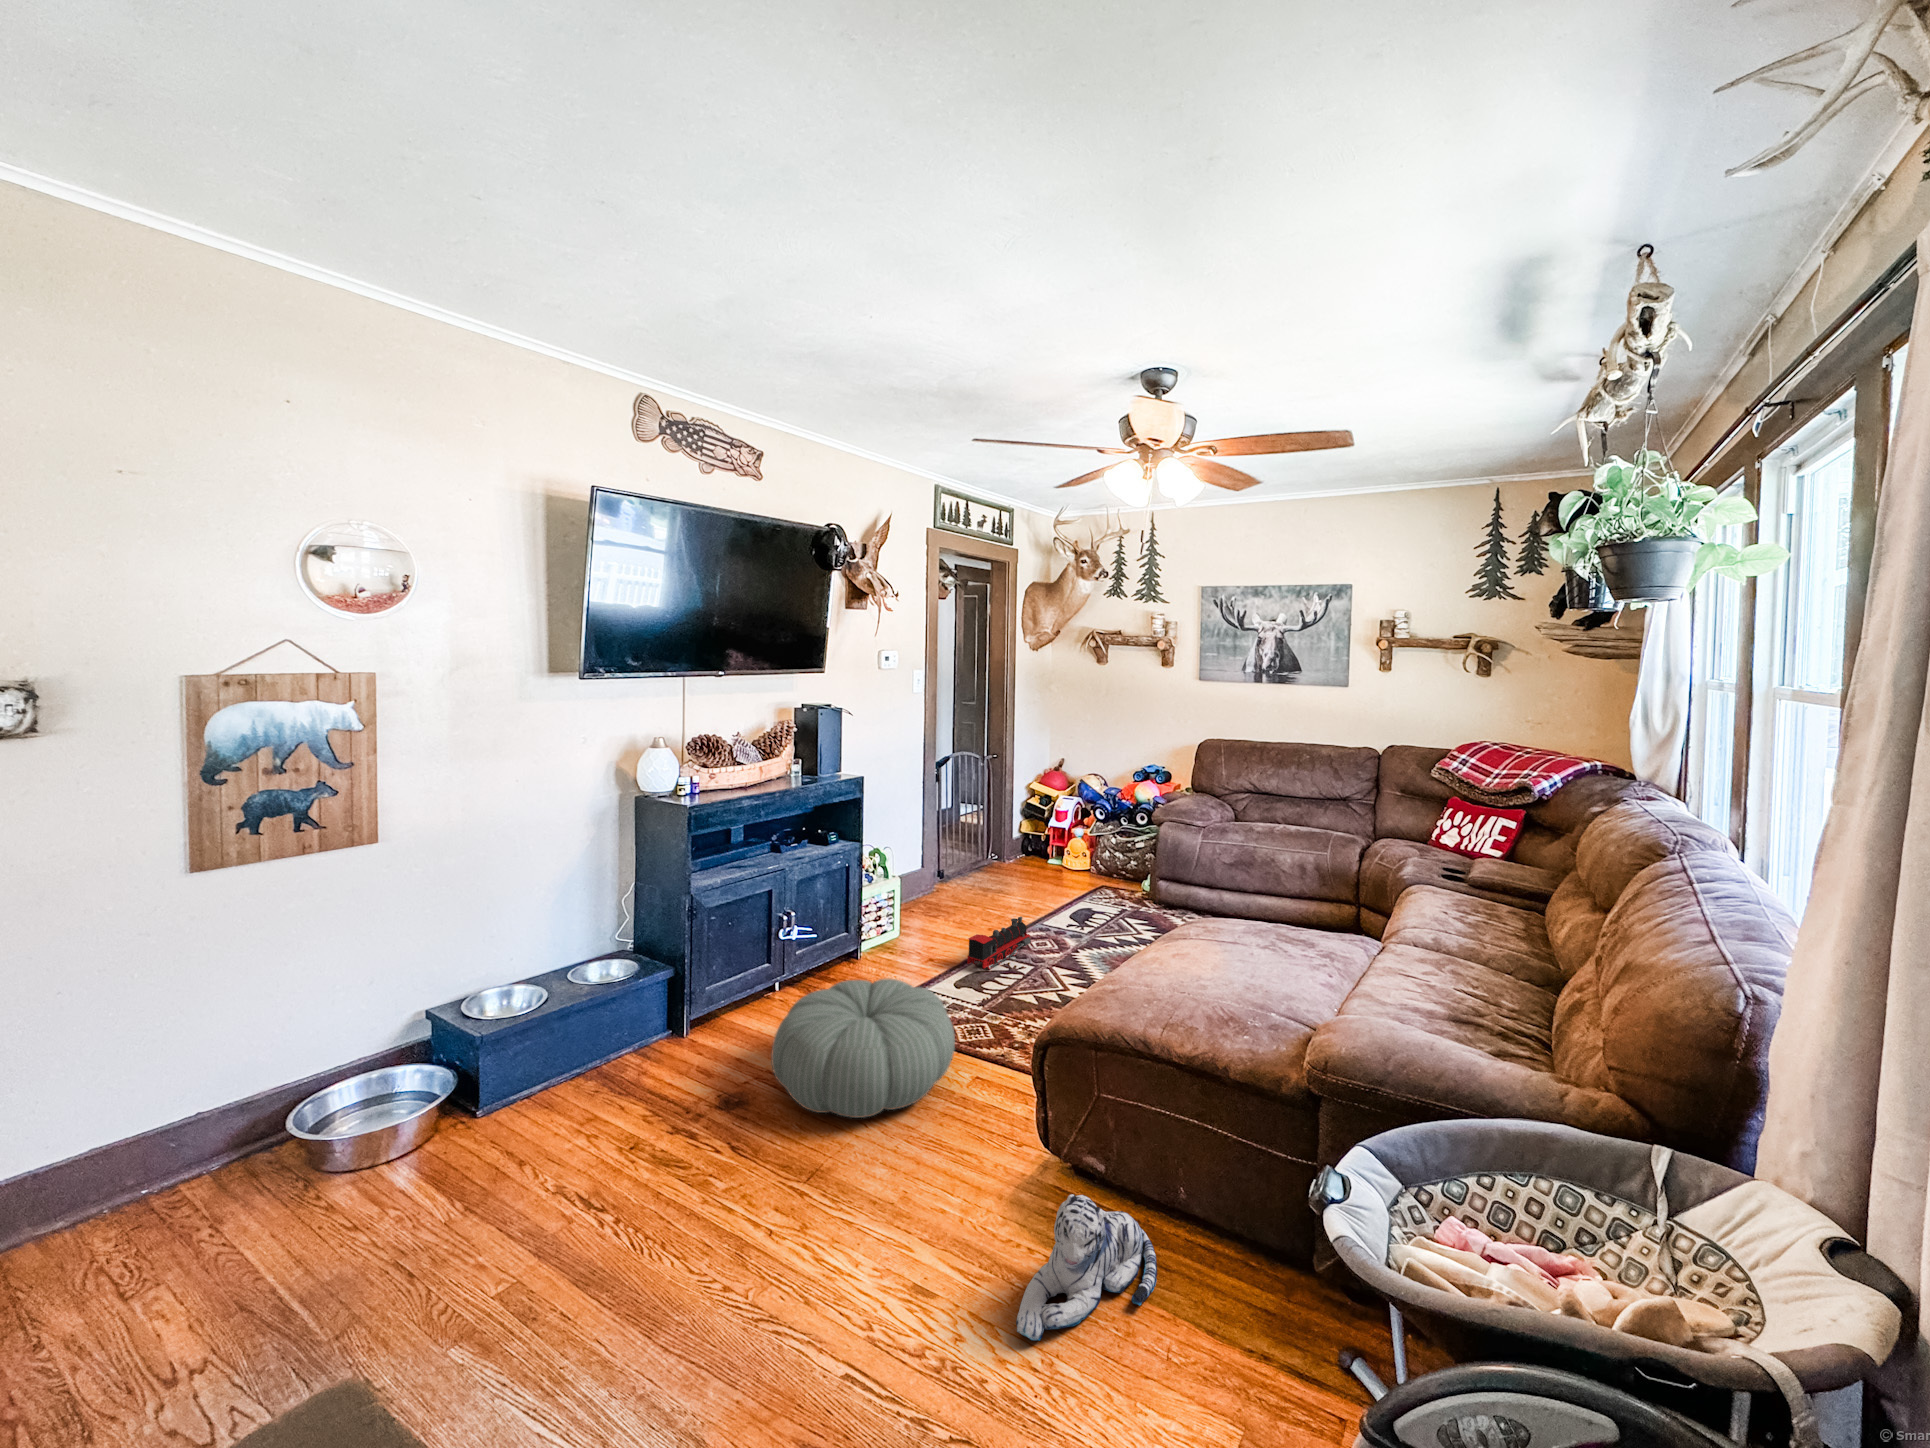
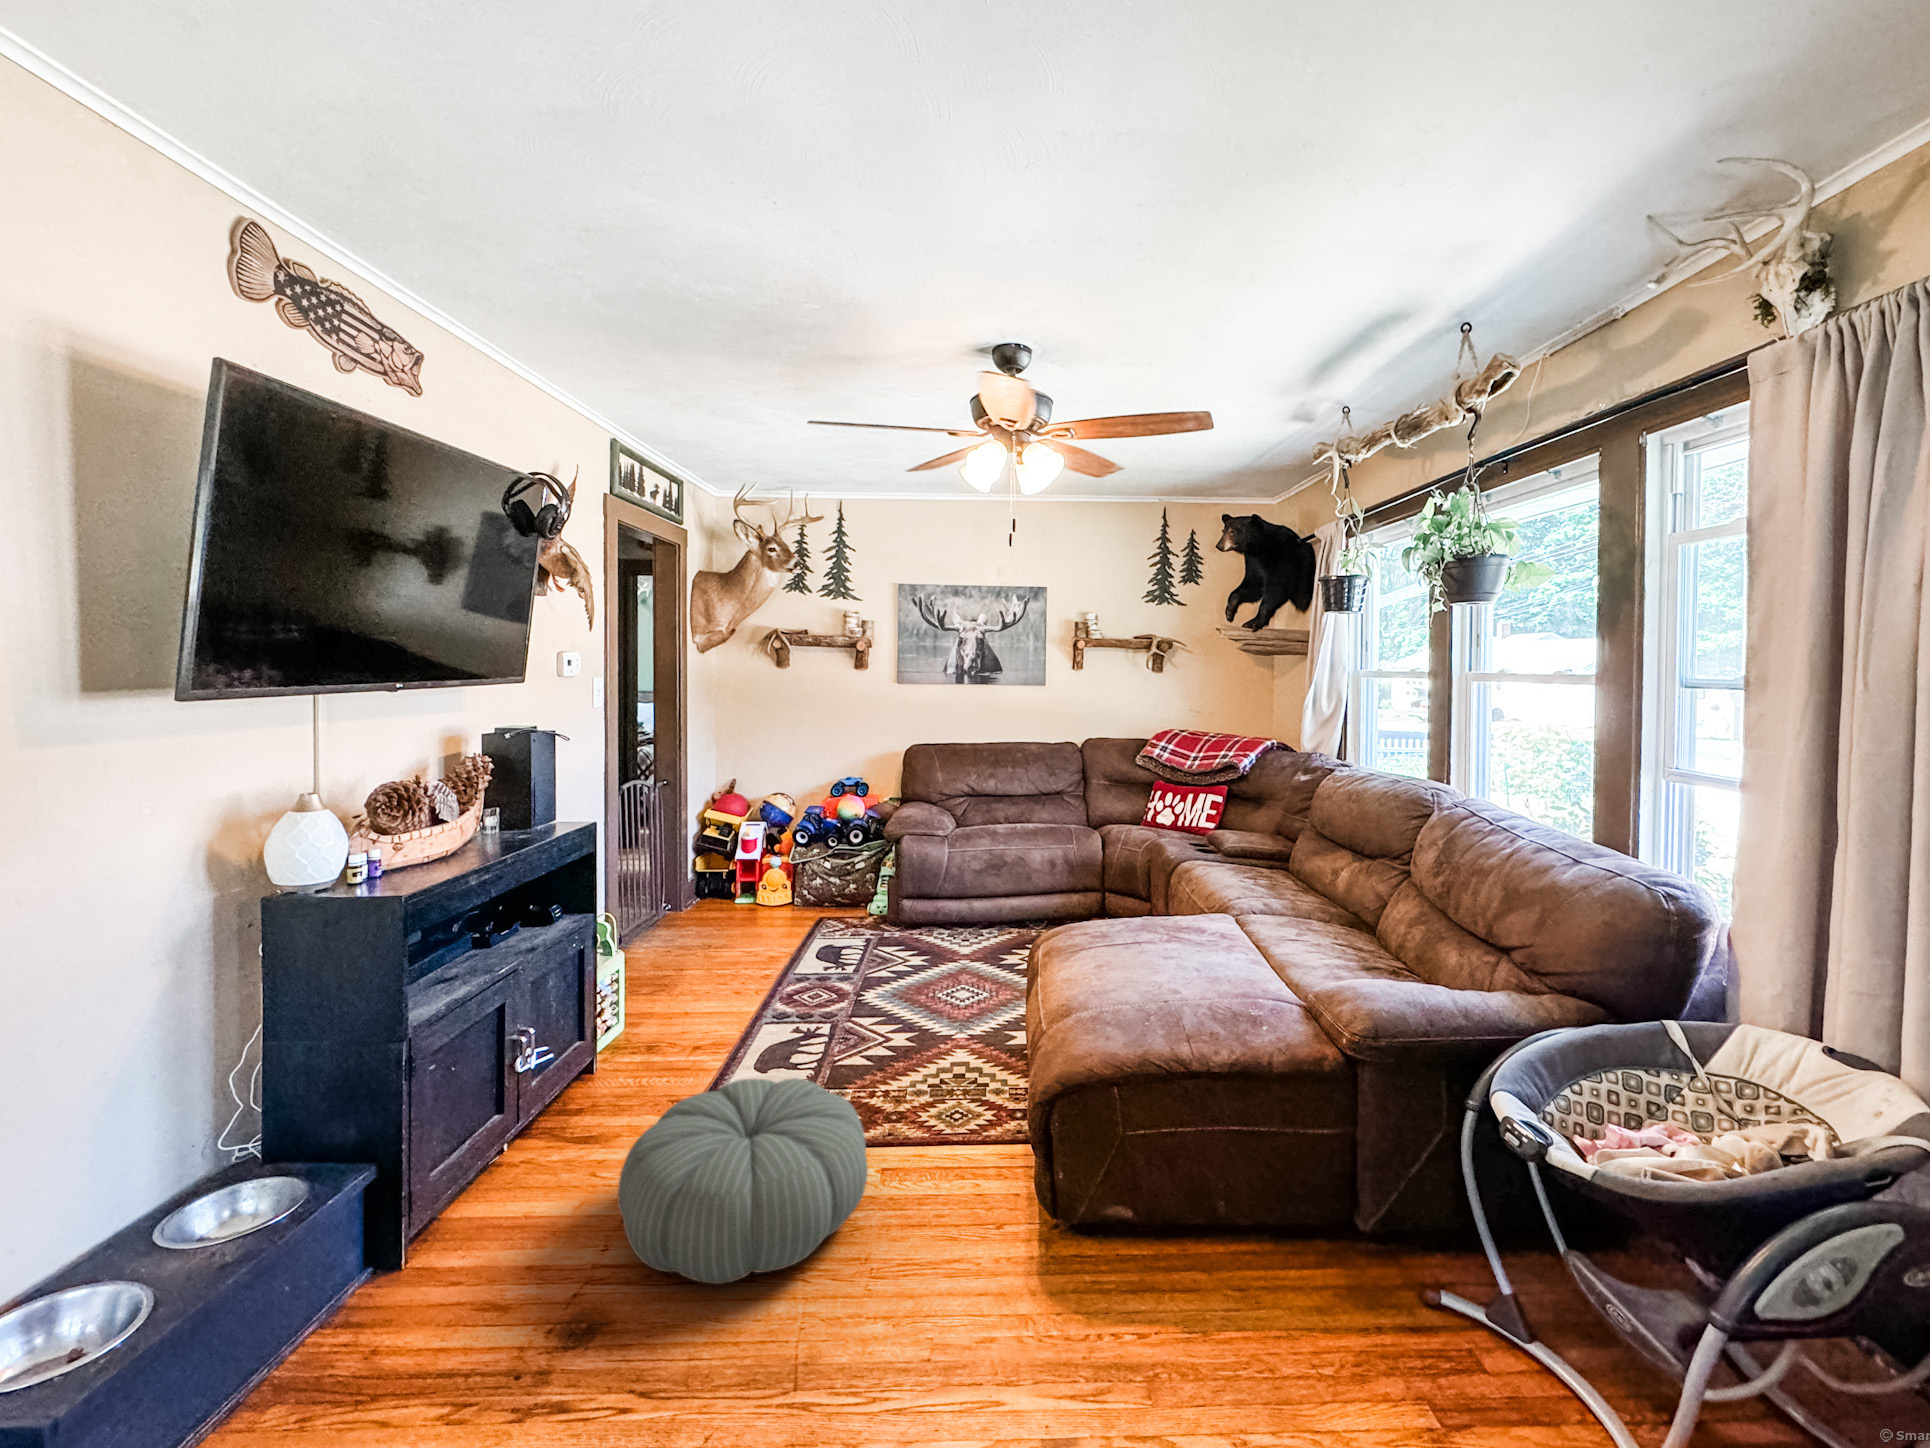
toy train: present [967,917,1031,969] -> none [753,971,807,1043]
plush toy: present [1016,1194,1157,1341] -> none [1131,1224,1232,1395]

